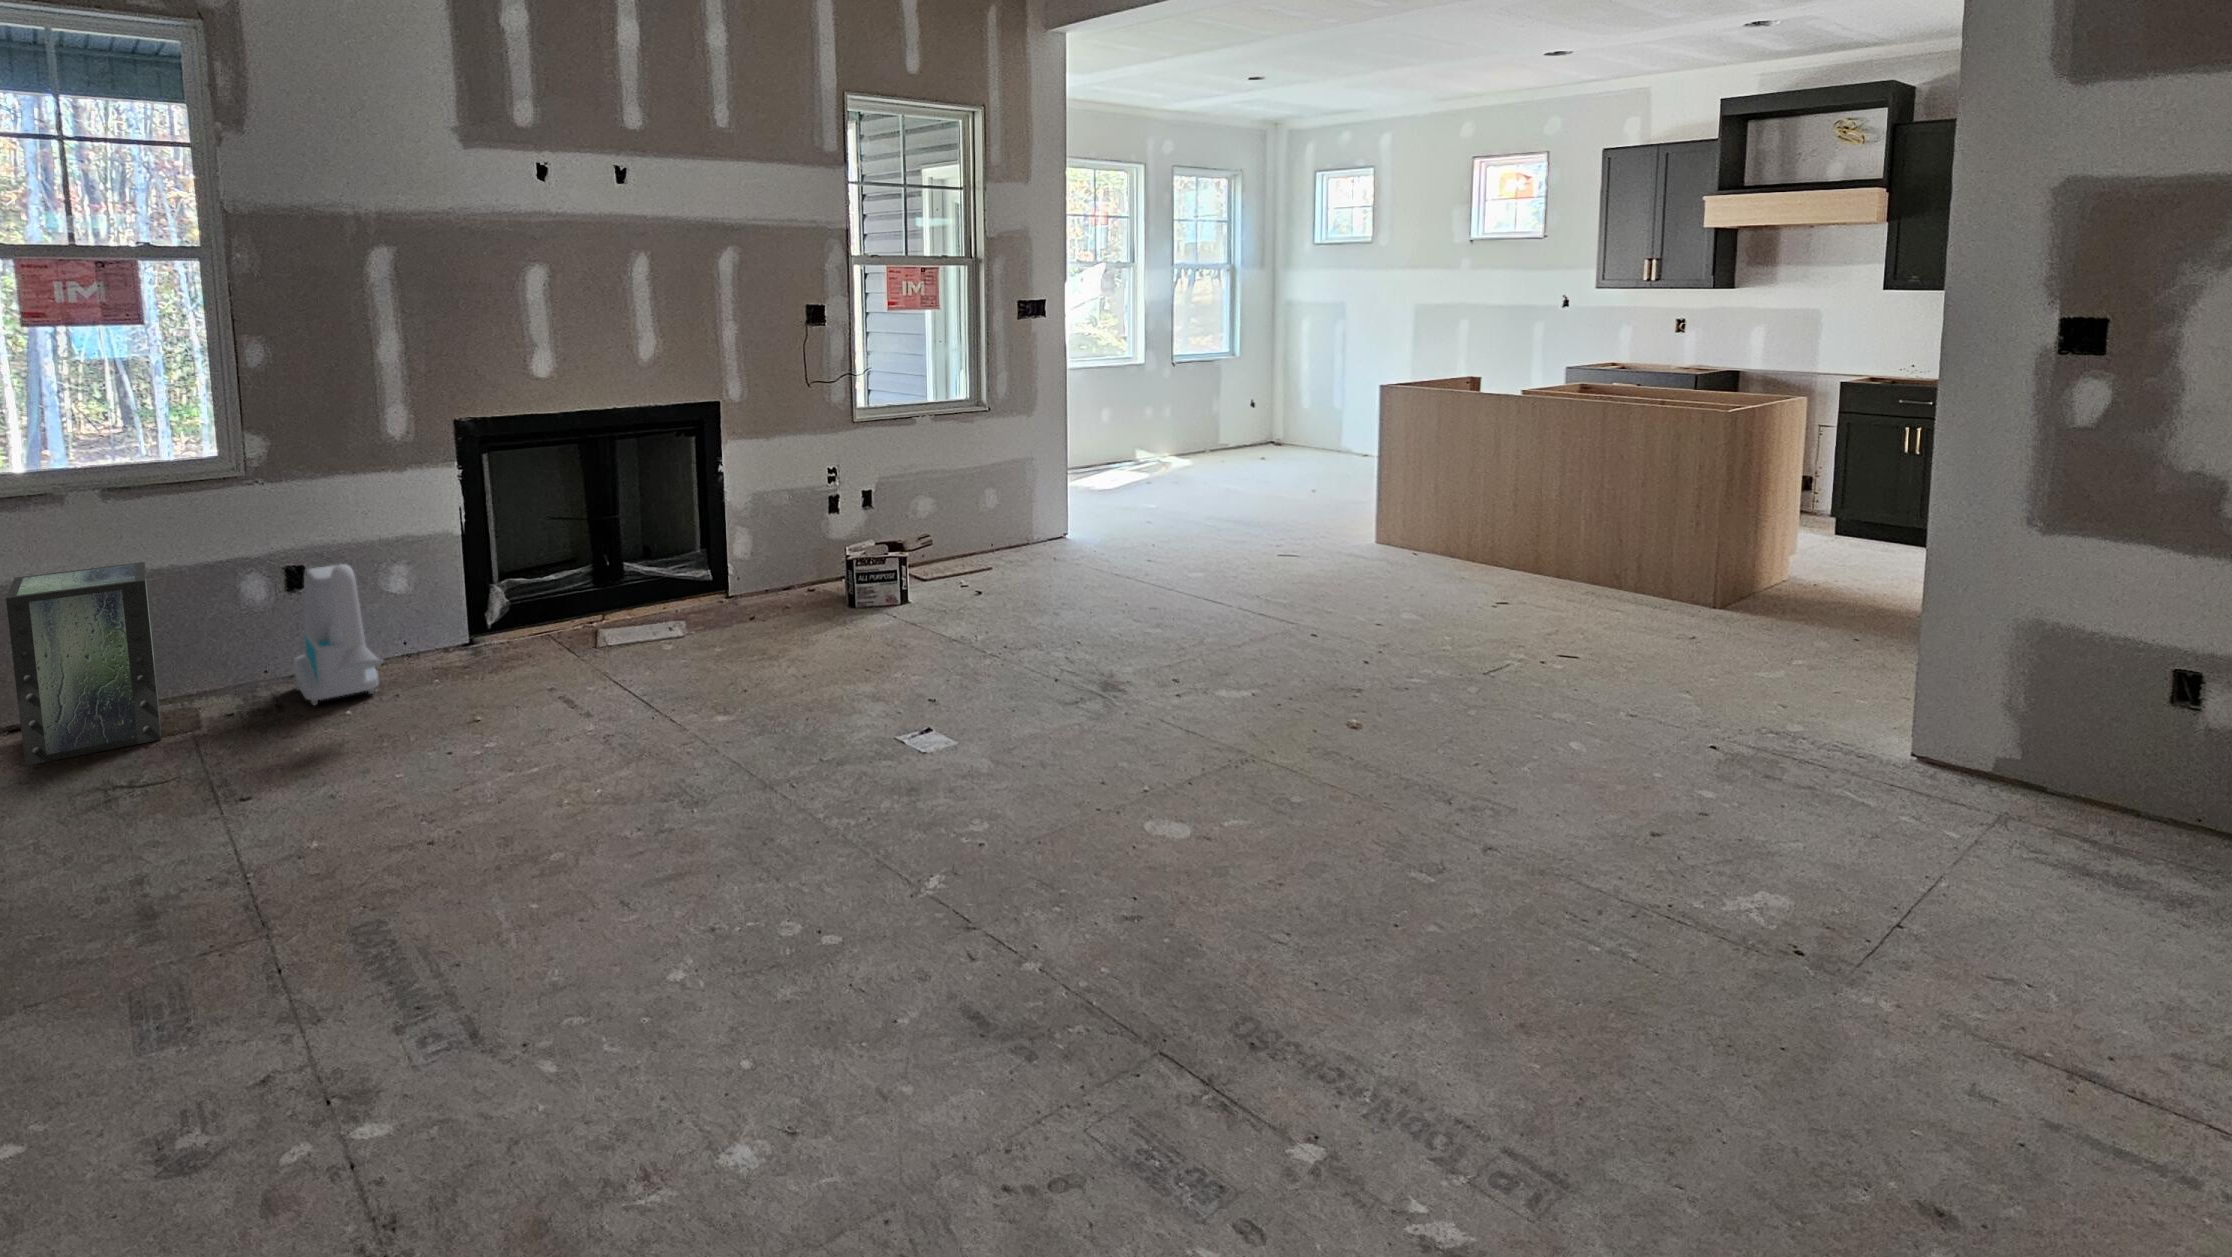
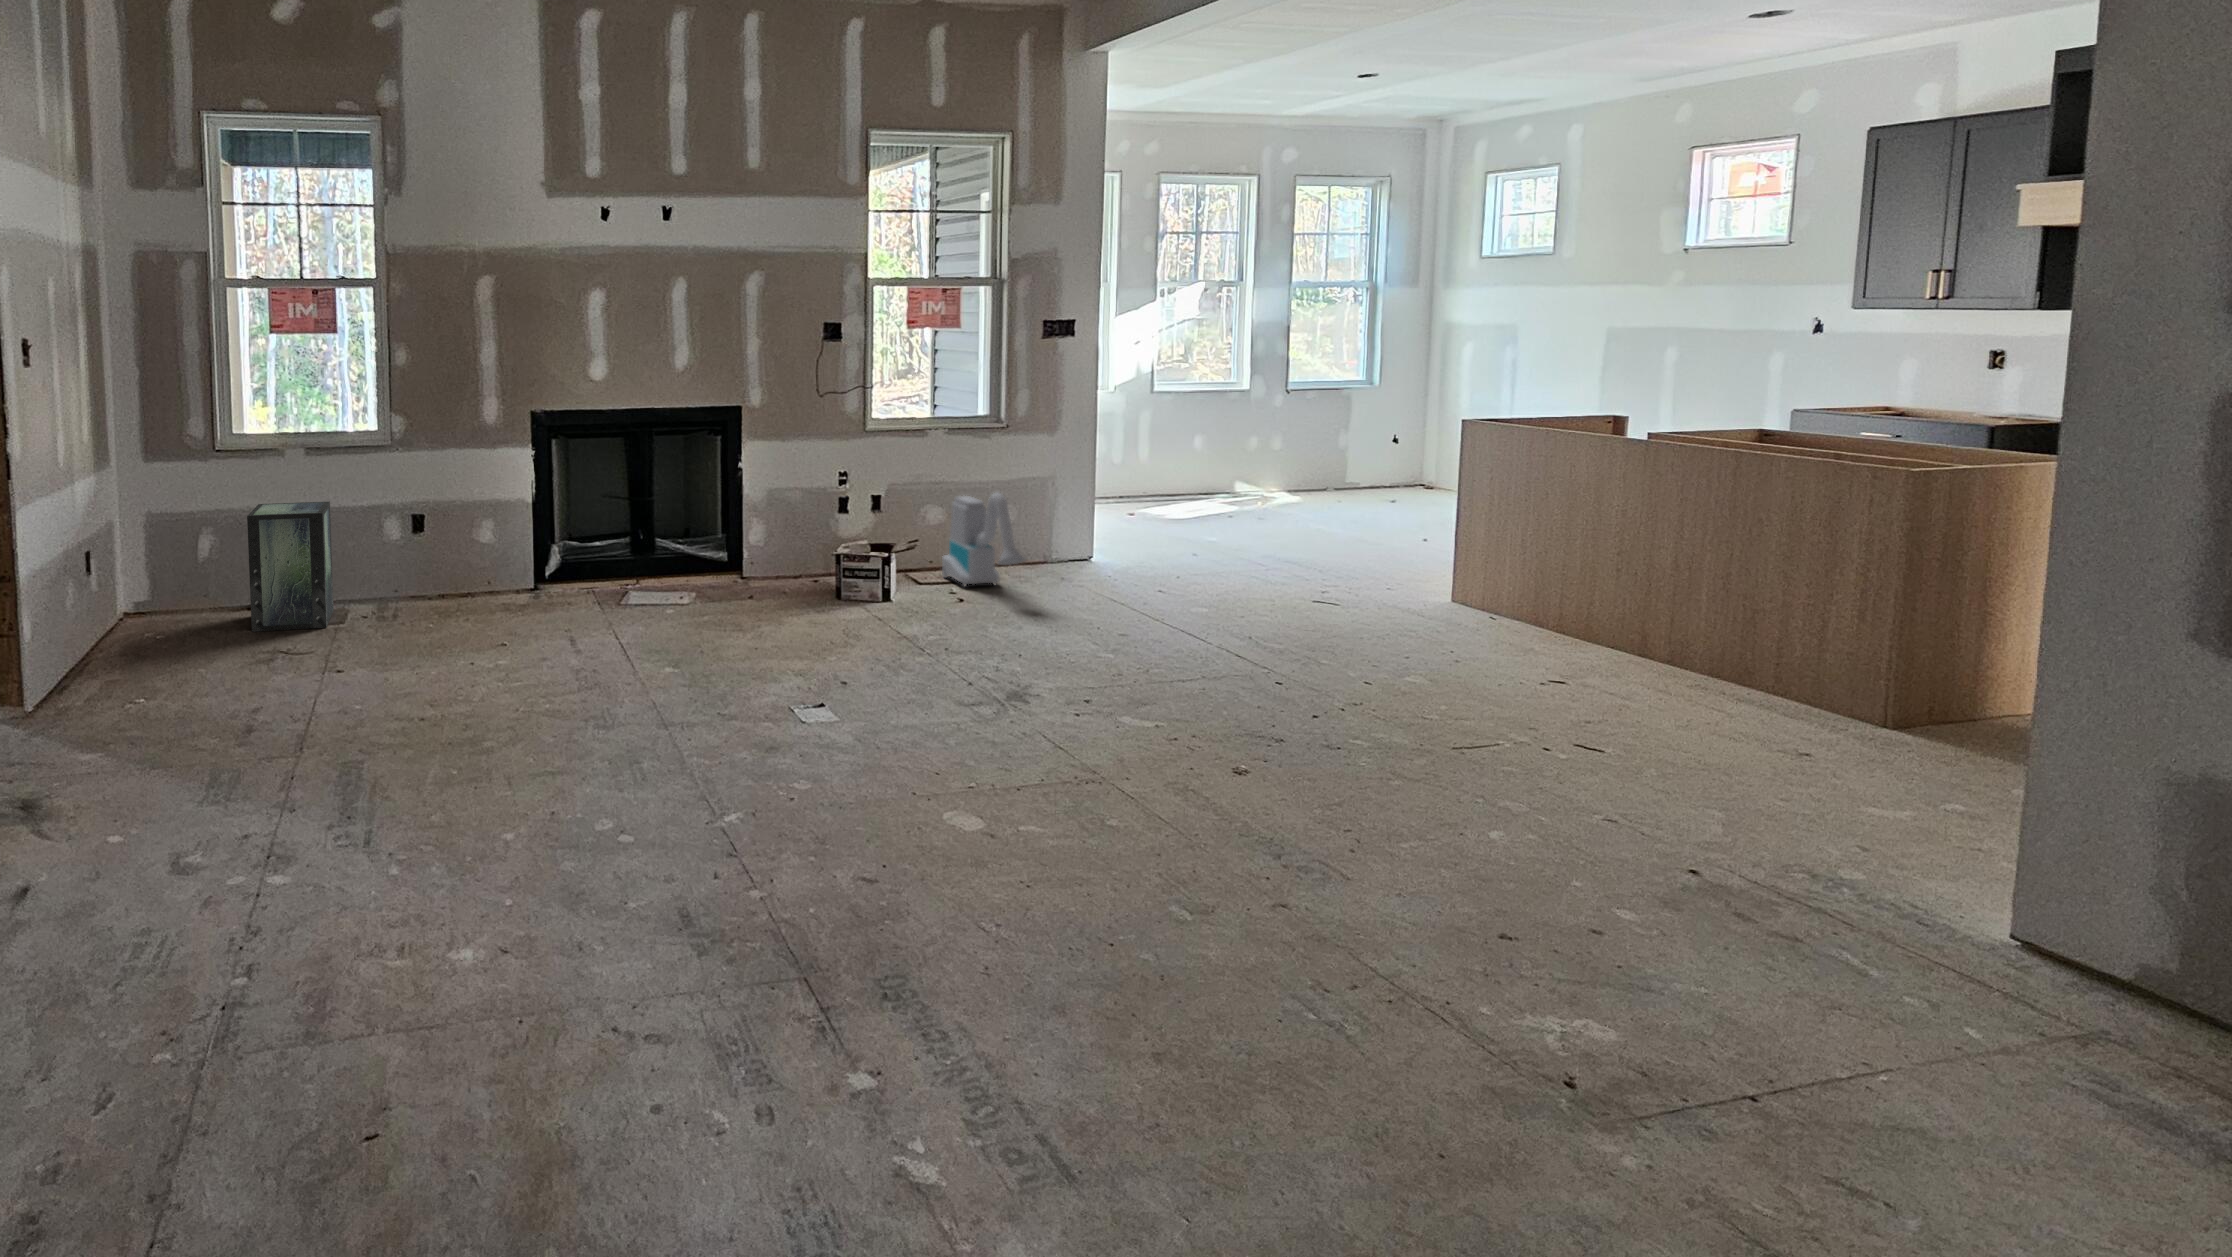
vacuum cleaner: present [294,564,383,705] -> present [942,493,1026,586]

